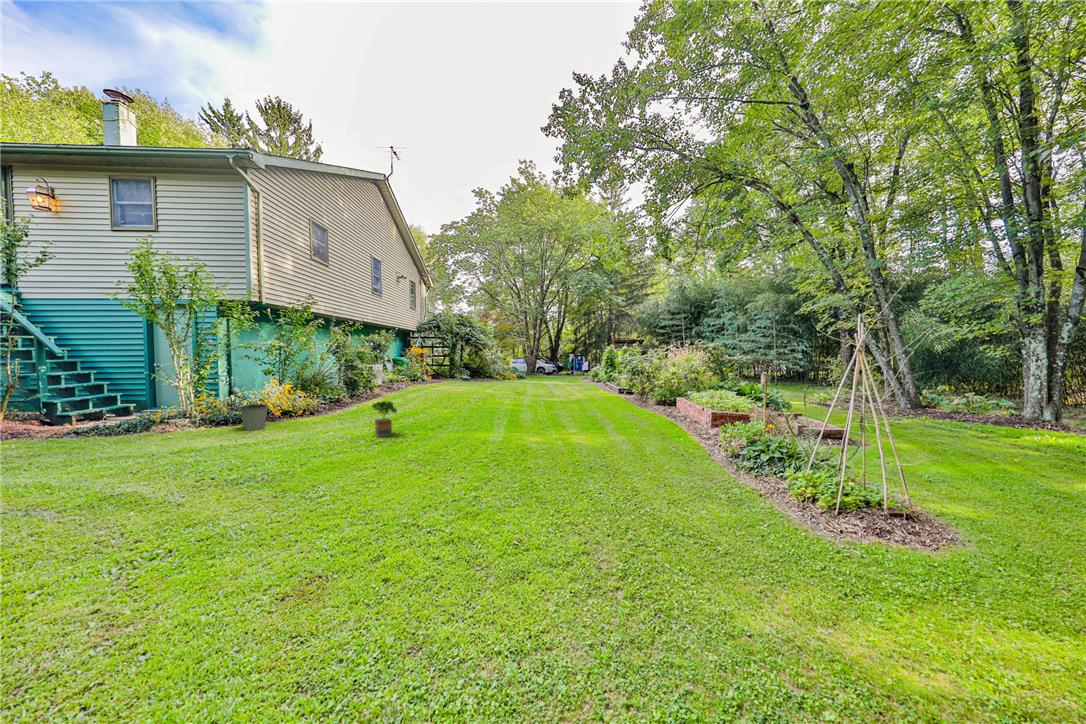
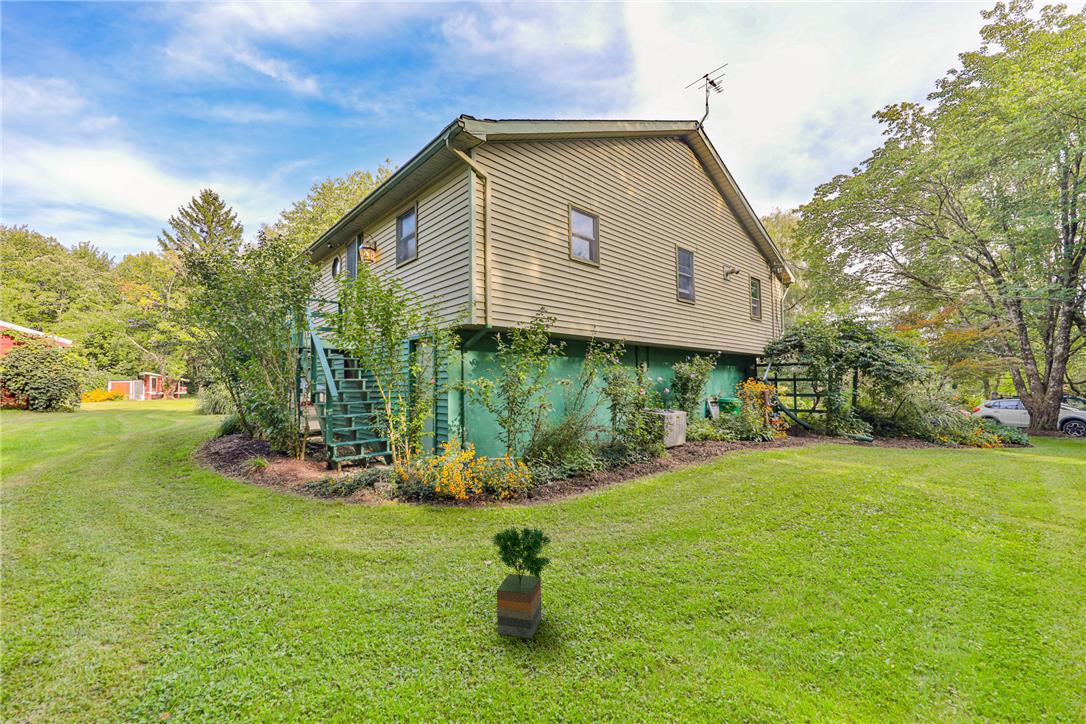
bucket: present [240,404,268,430] -> none [382,479,422,526]

